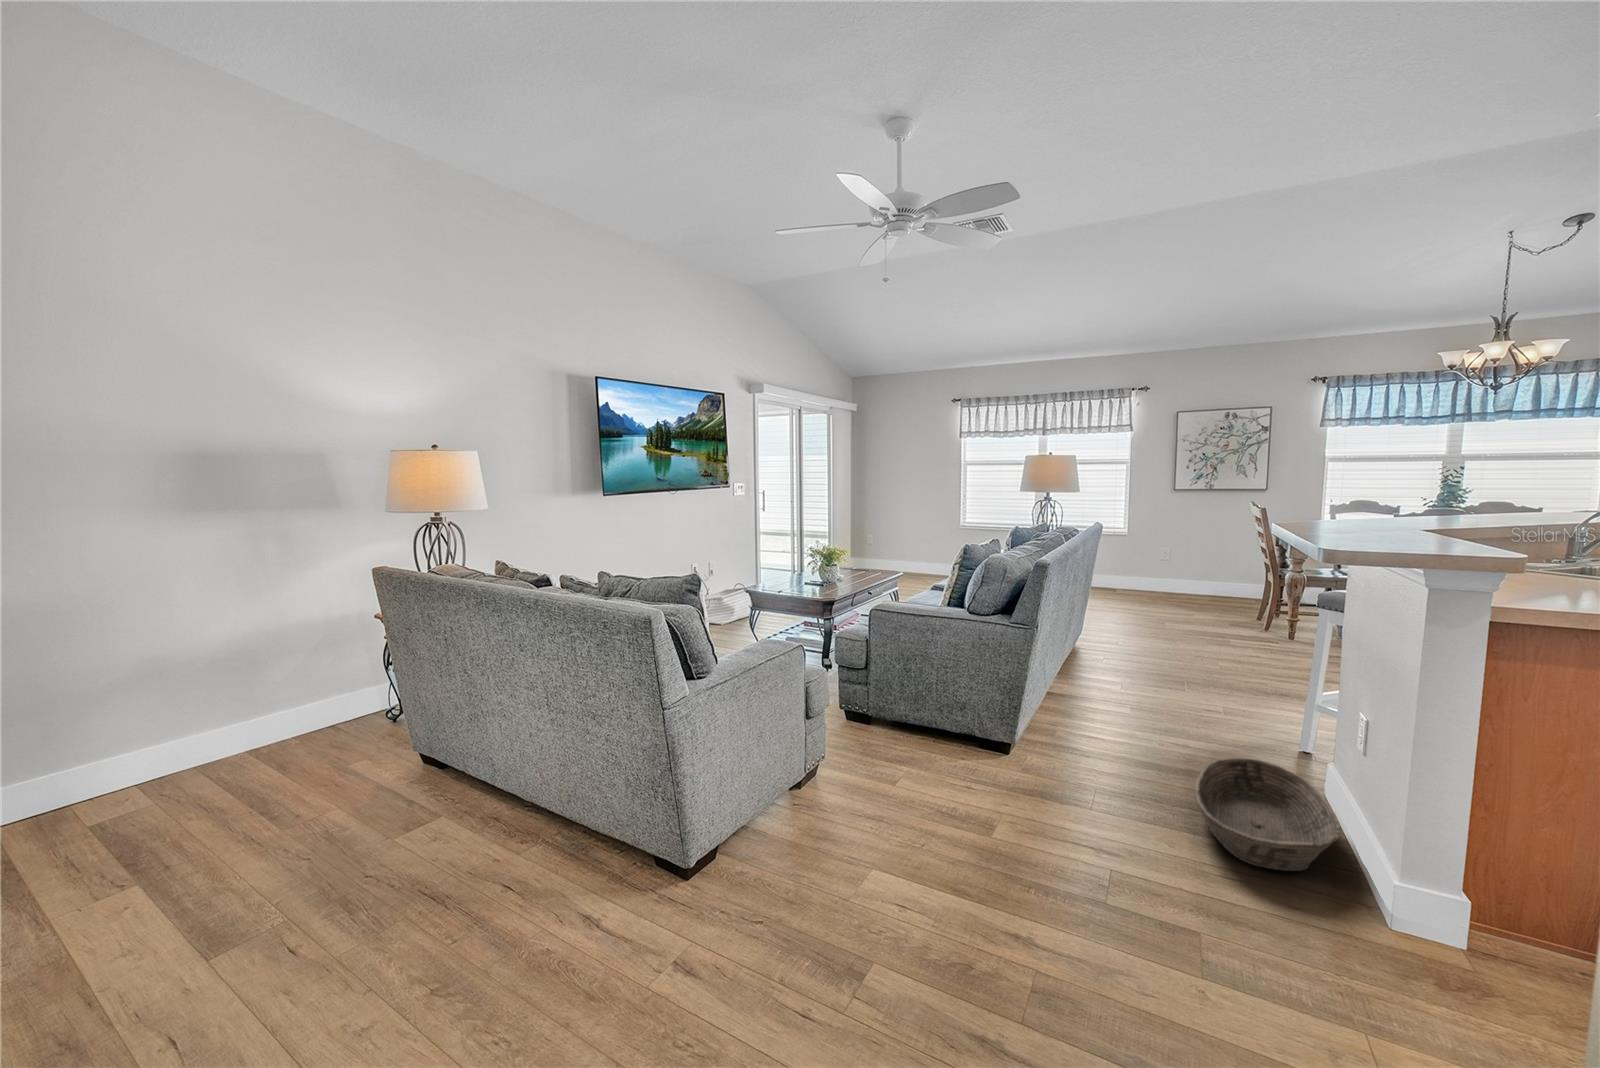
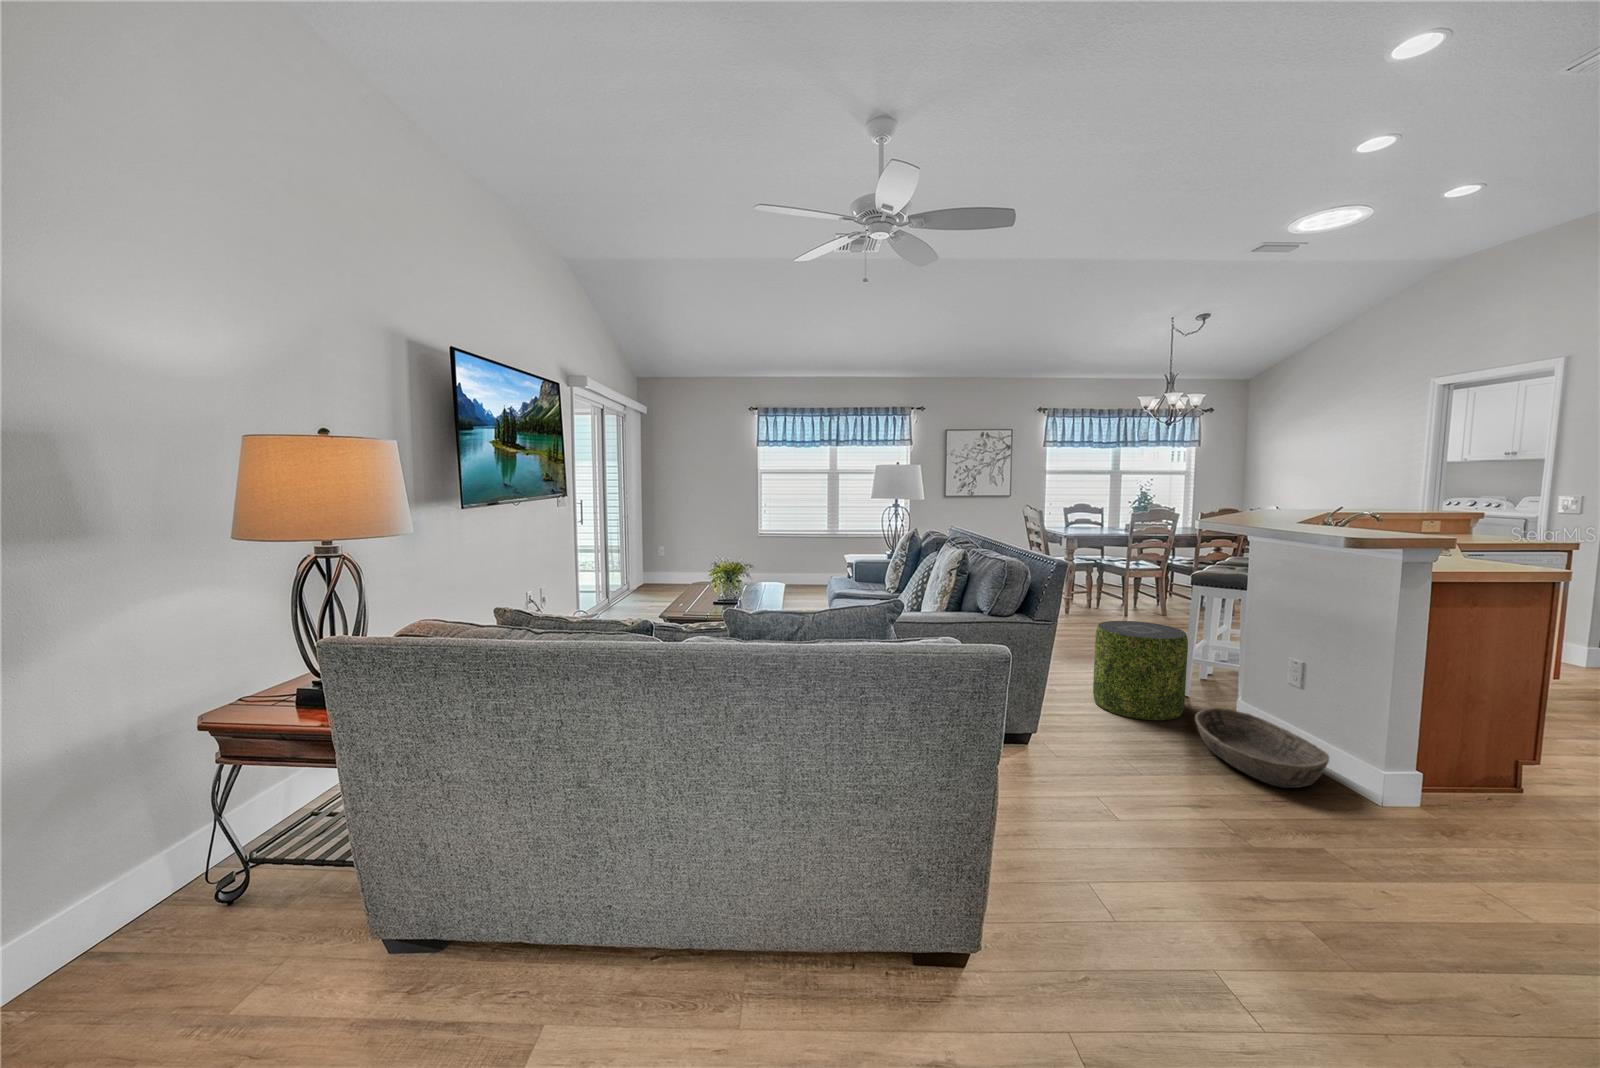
pouf: none [1148,640,1269,766] -> present [1093,621,1188,720]

